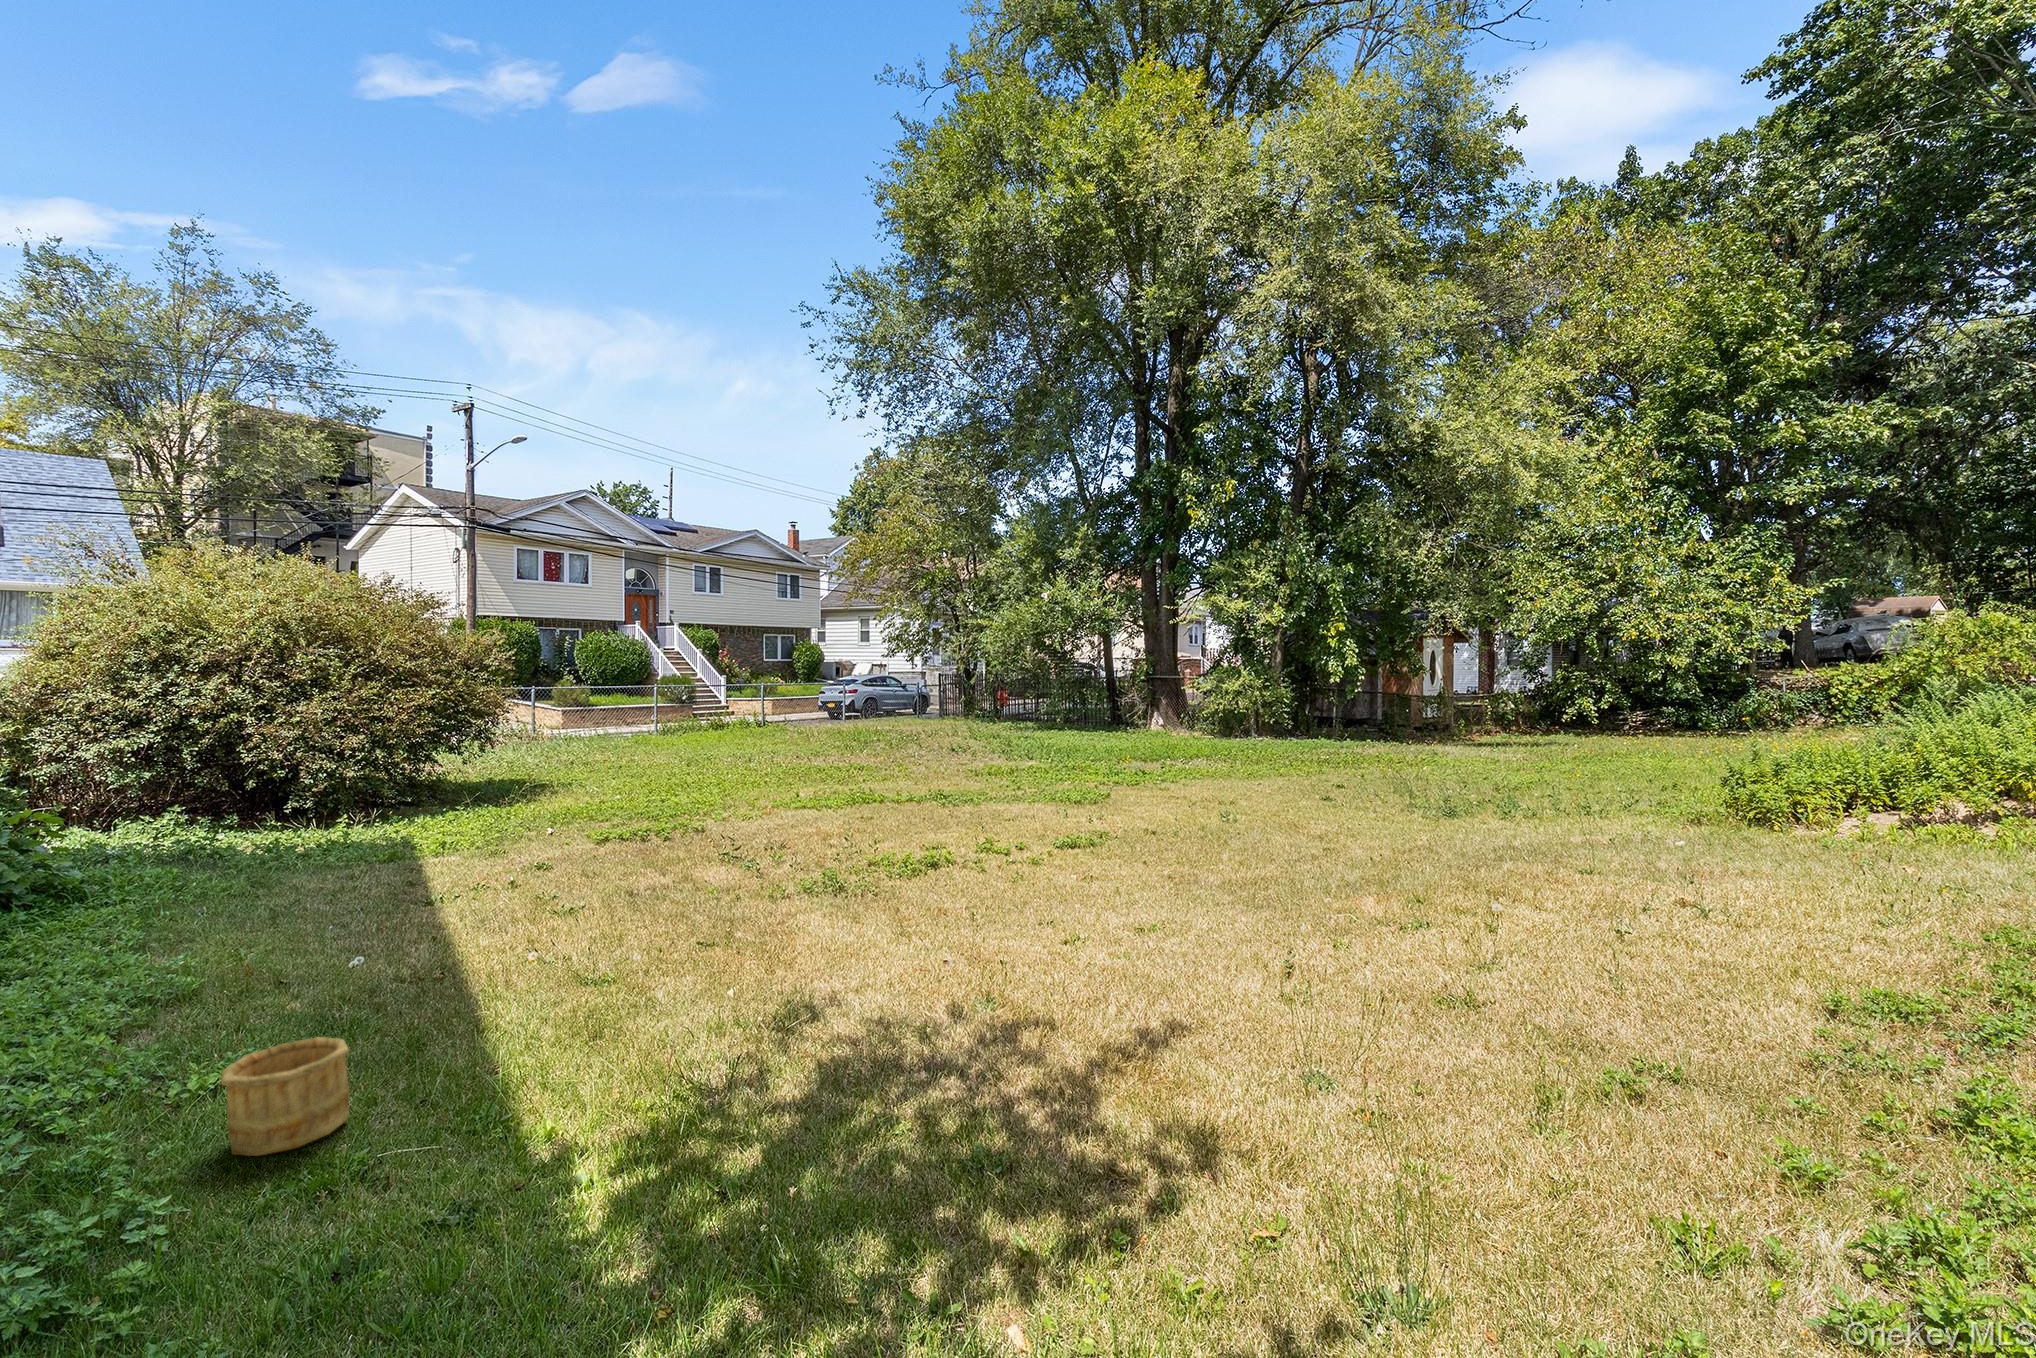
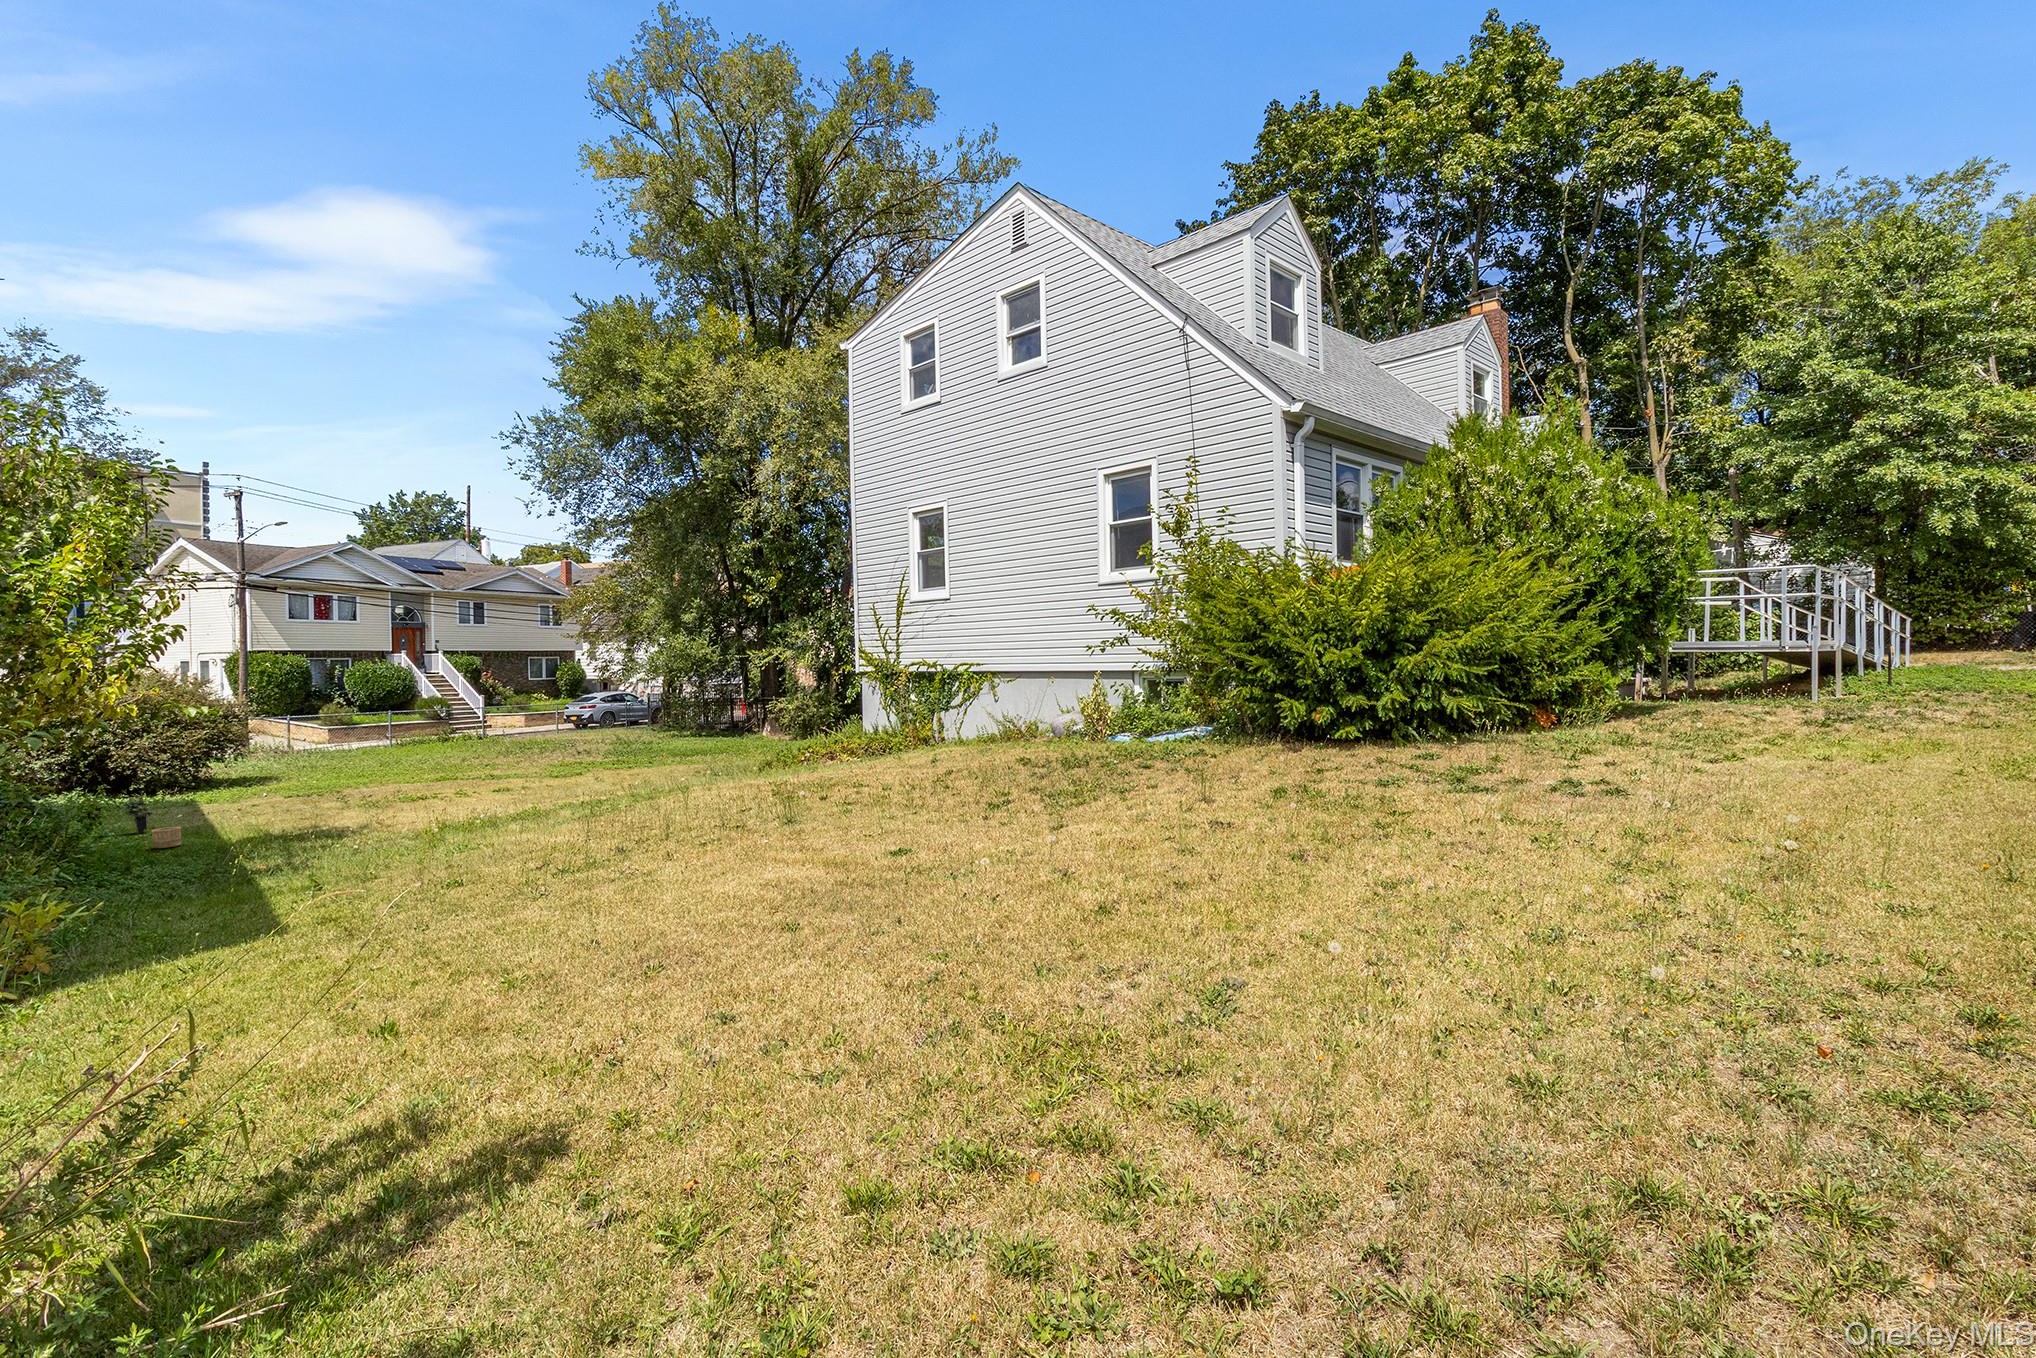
potted plant: none [190,863,283,991] -> present [124,796,153,834]

